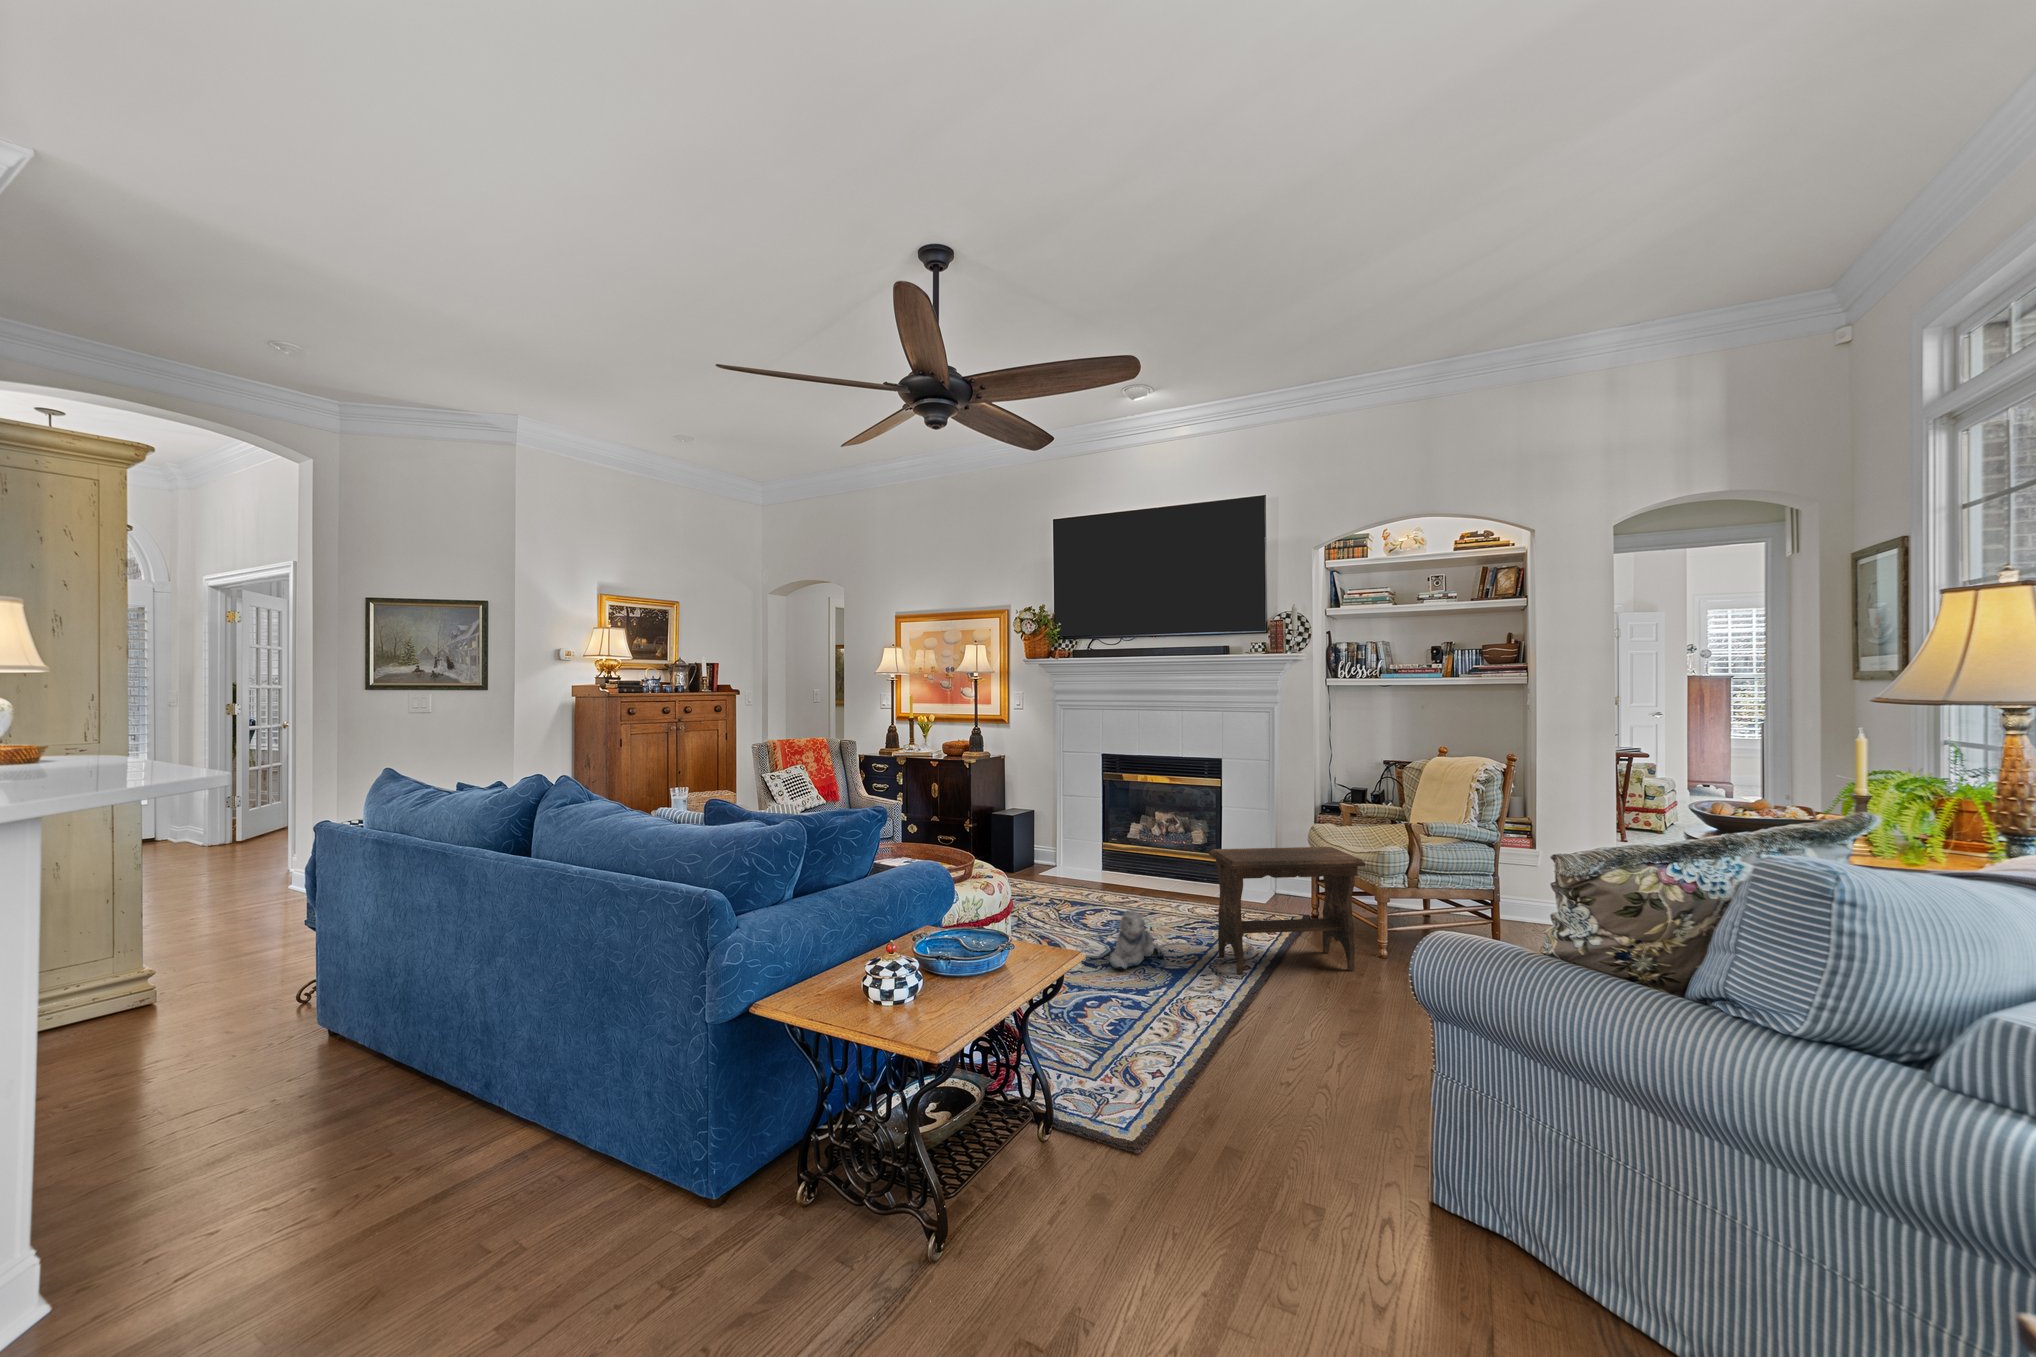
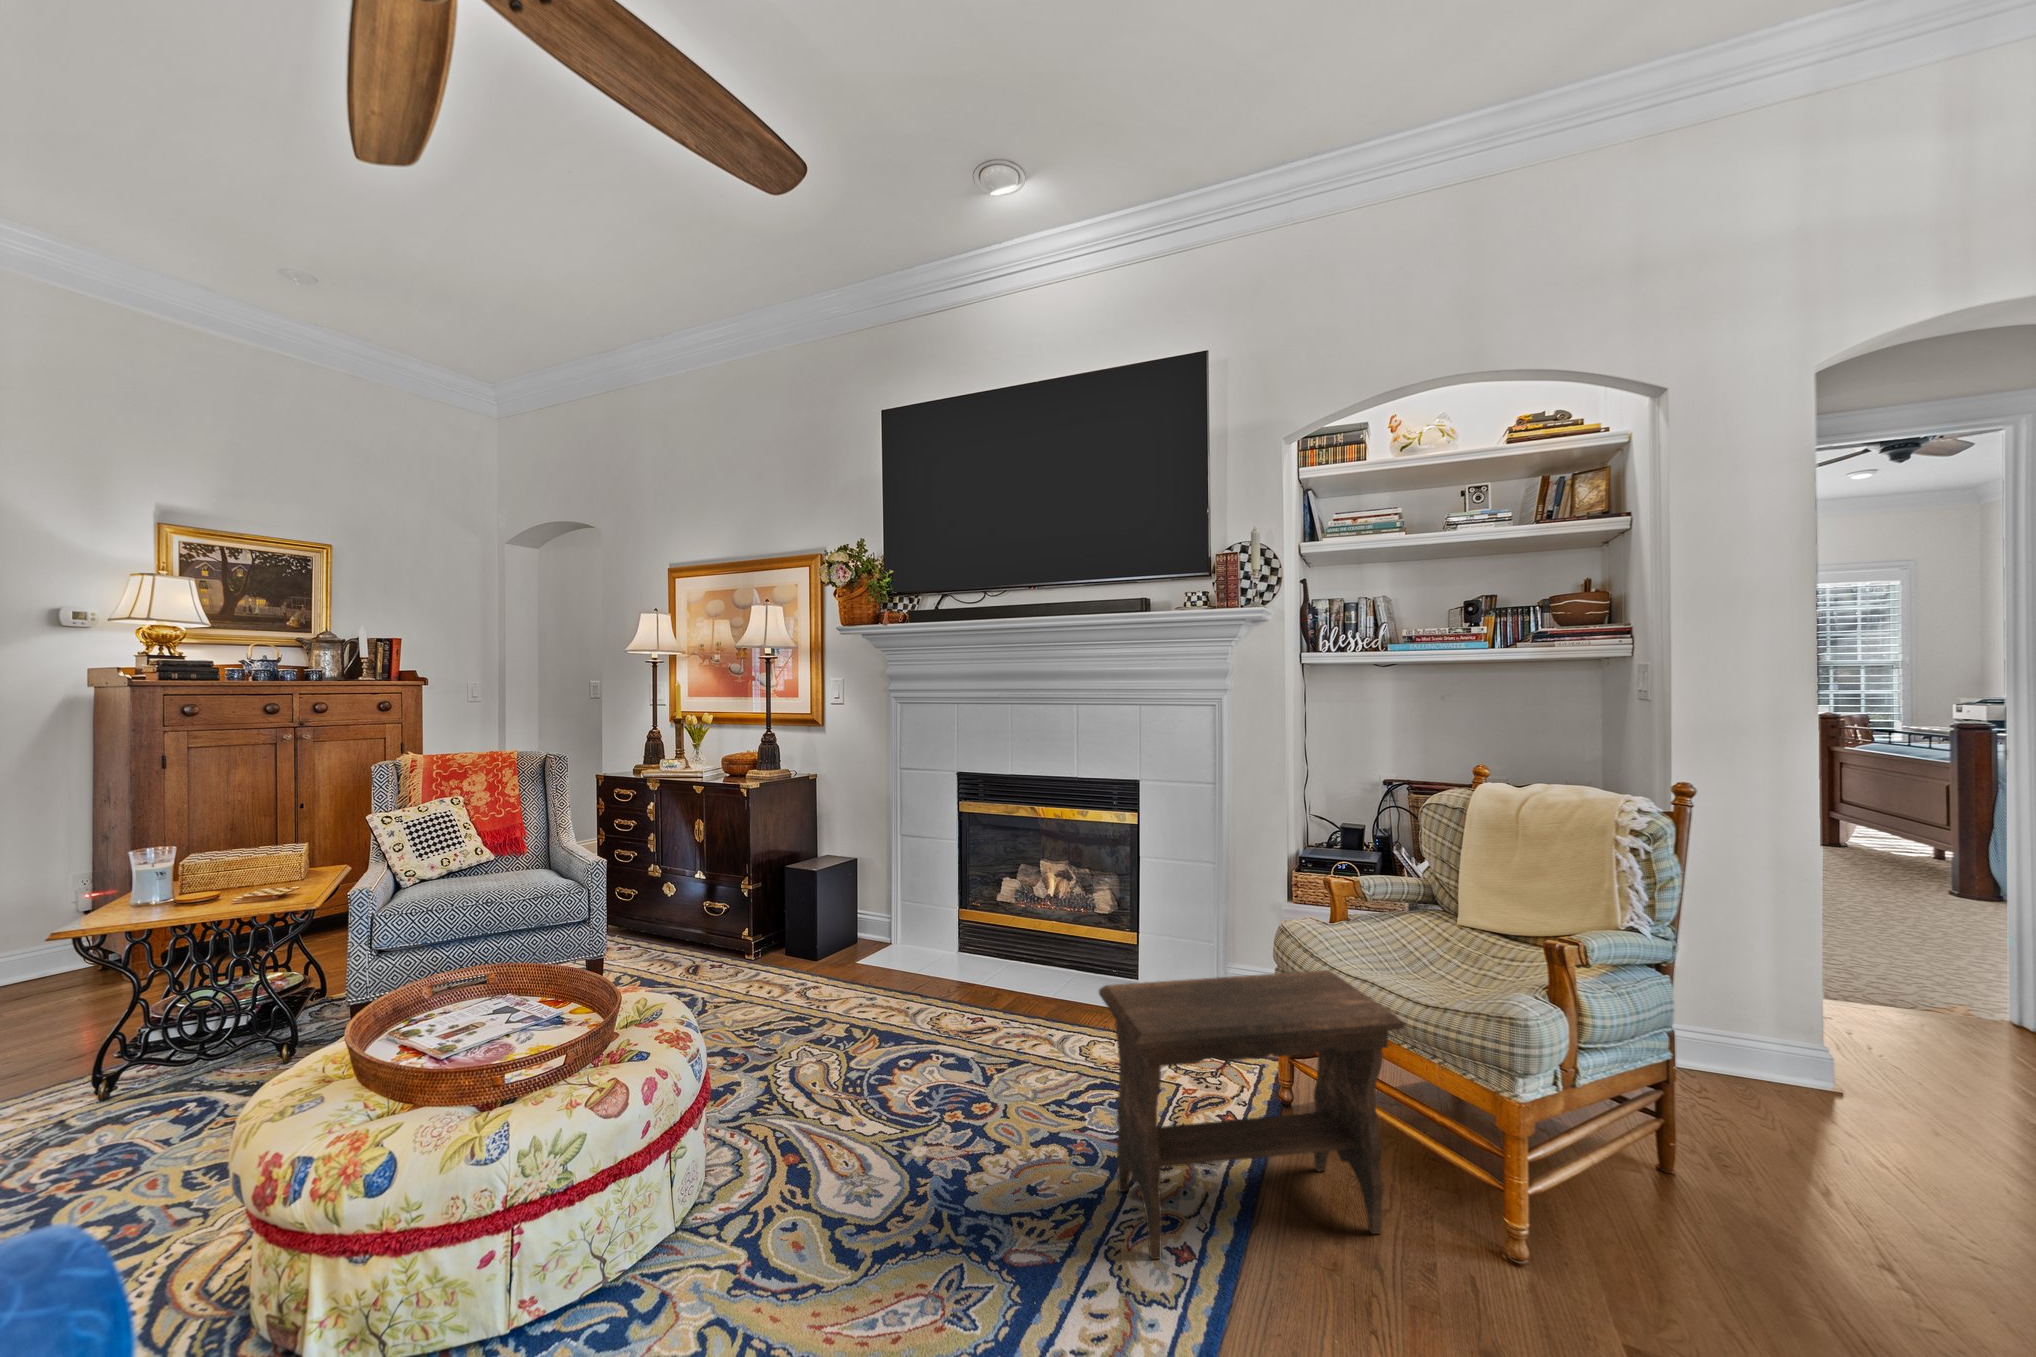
plush toy: present [1110,911,1164,969] -> none [897,1116,1013,1254]

